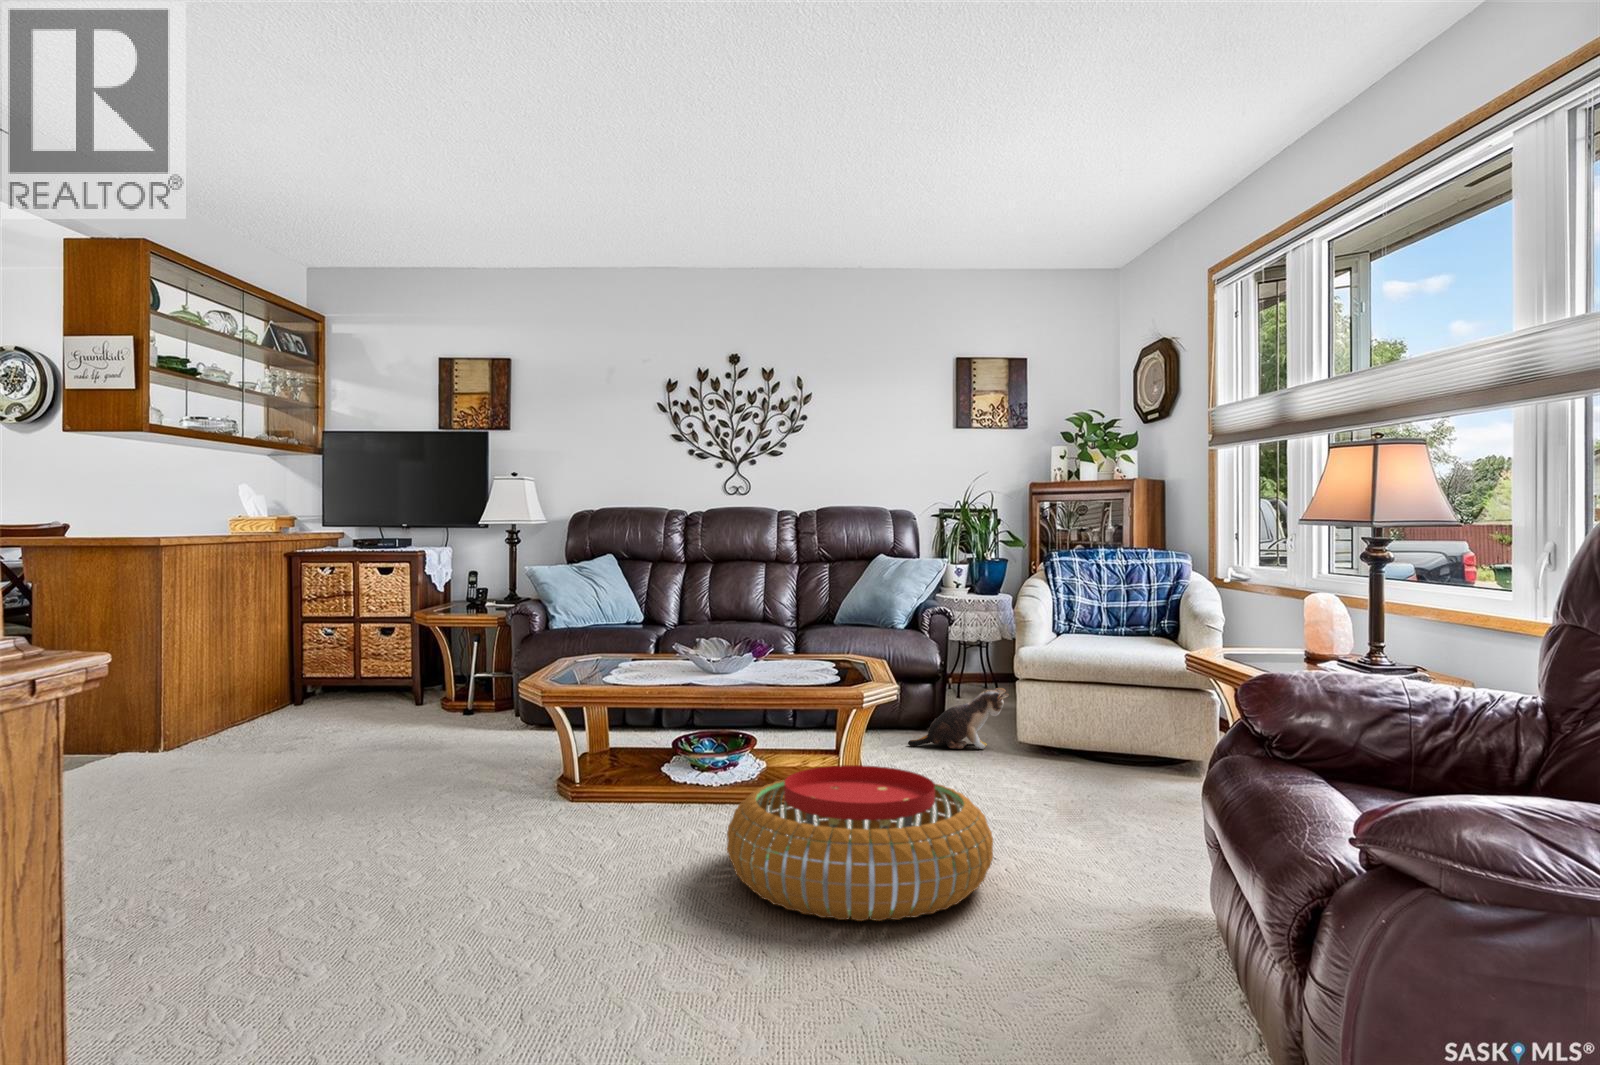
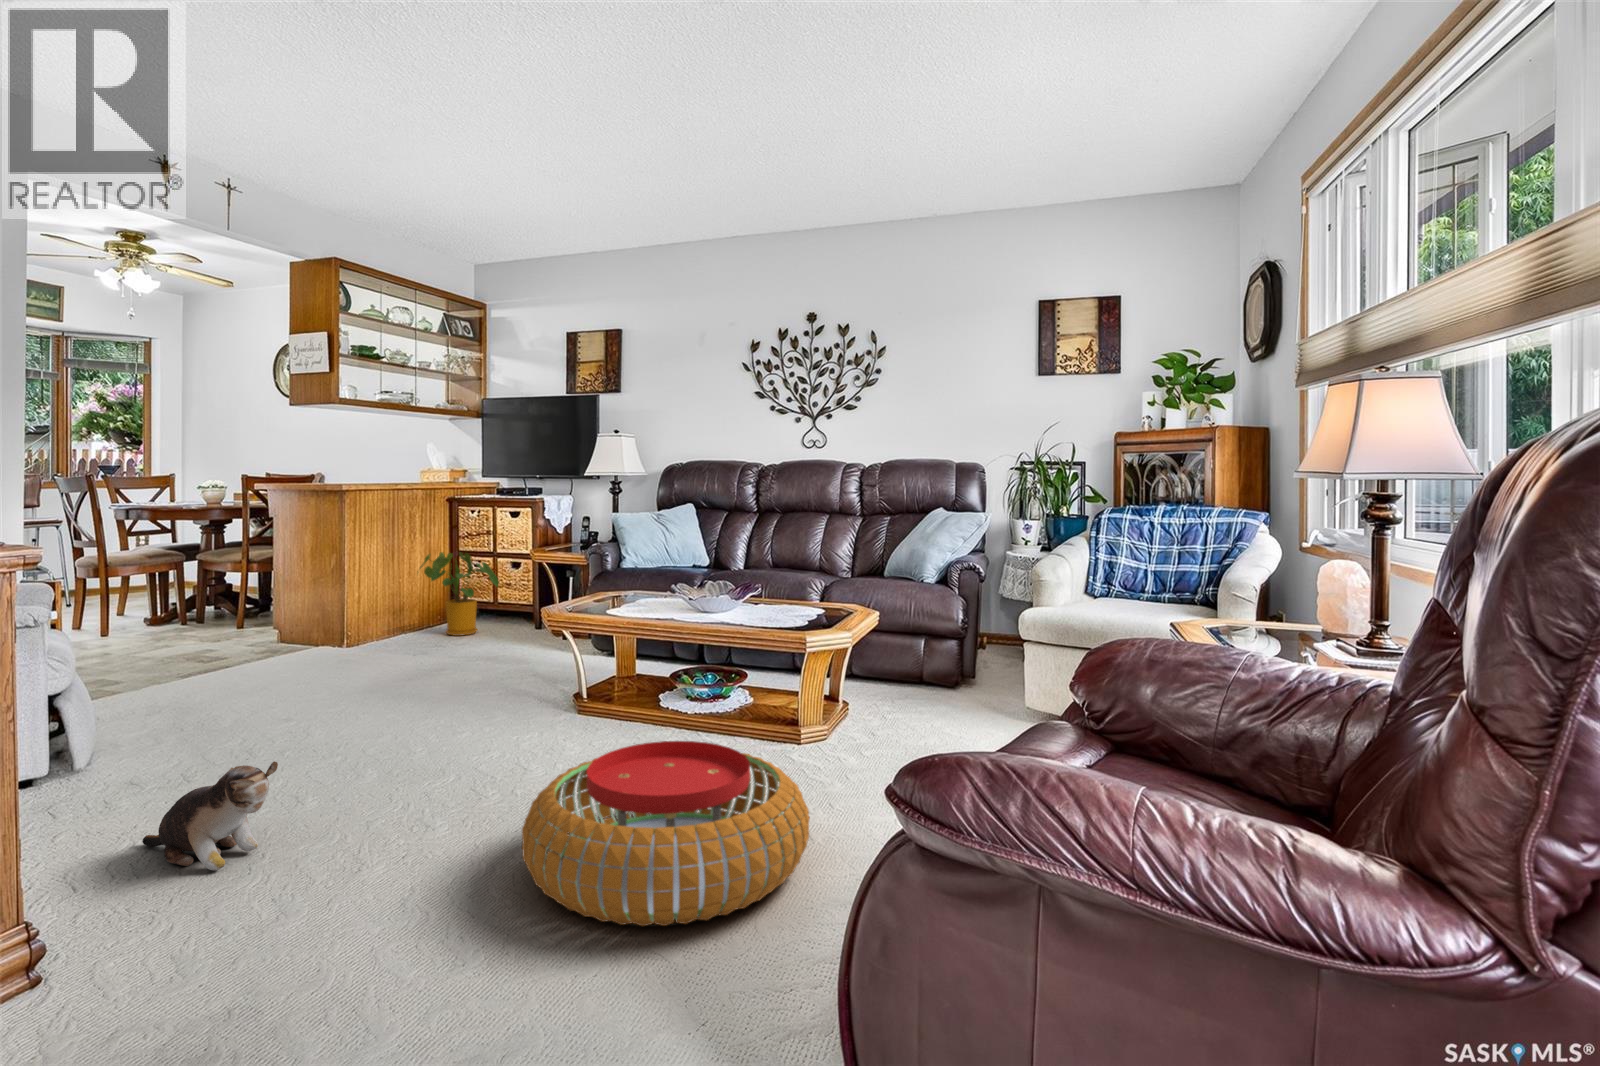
house plant: none [278,611,383,711] -> present [420,552,499,636]
plush toy: present [908,688,1009,749] -> present [142,761,278,871]

